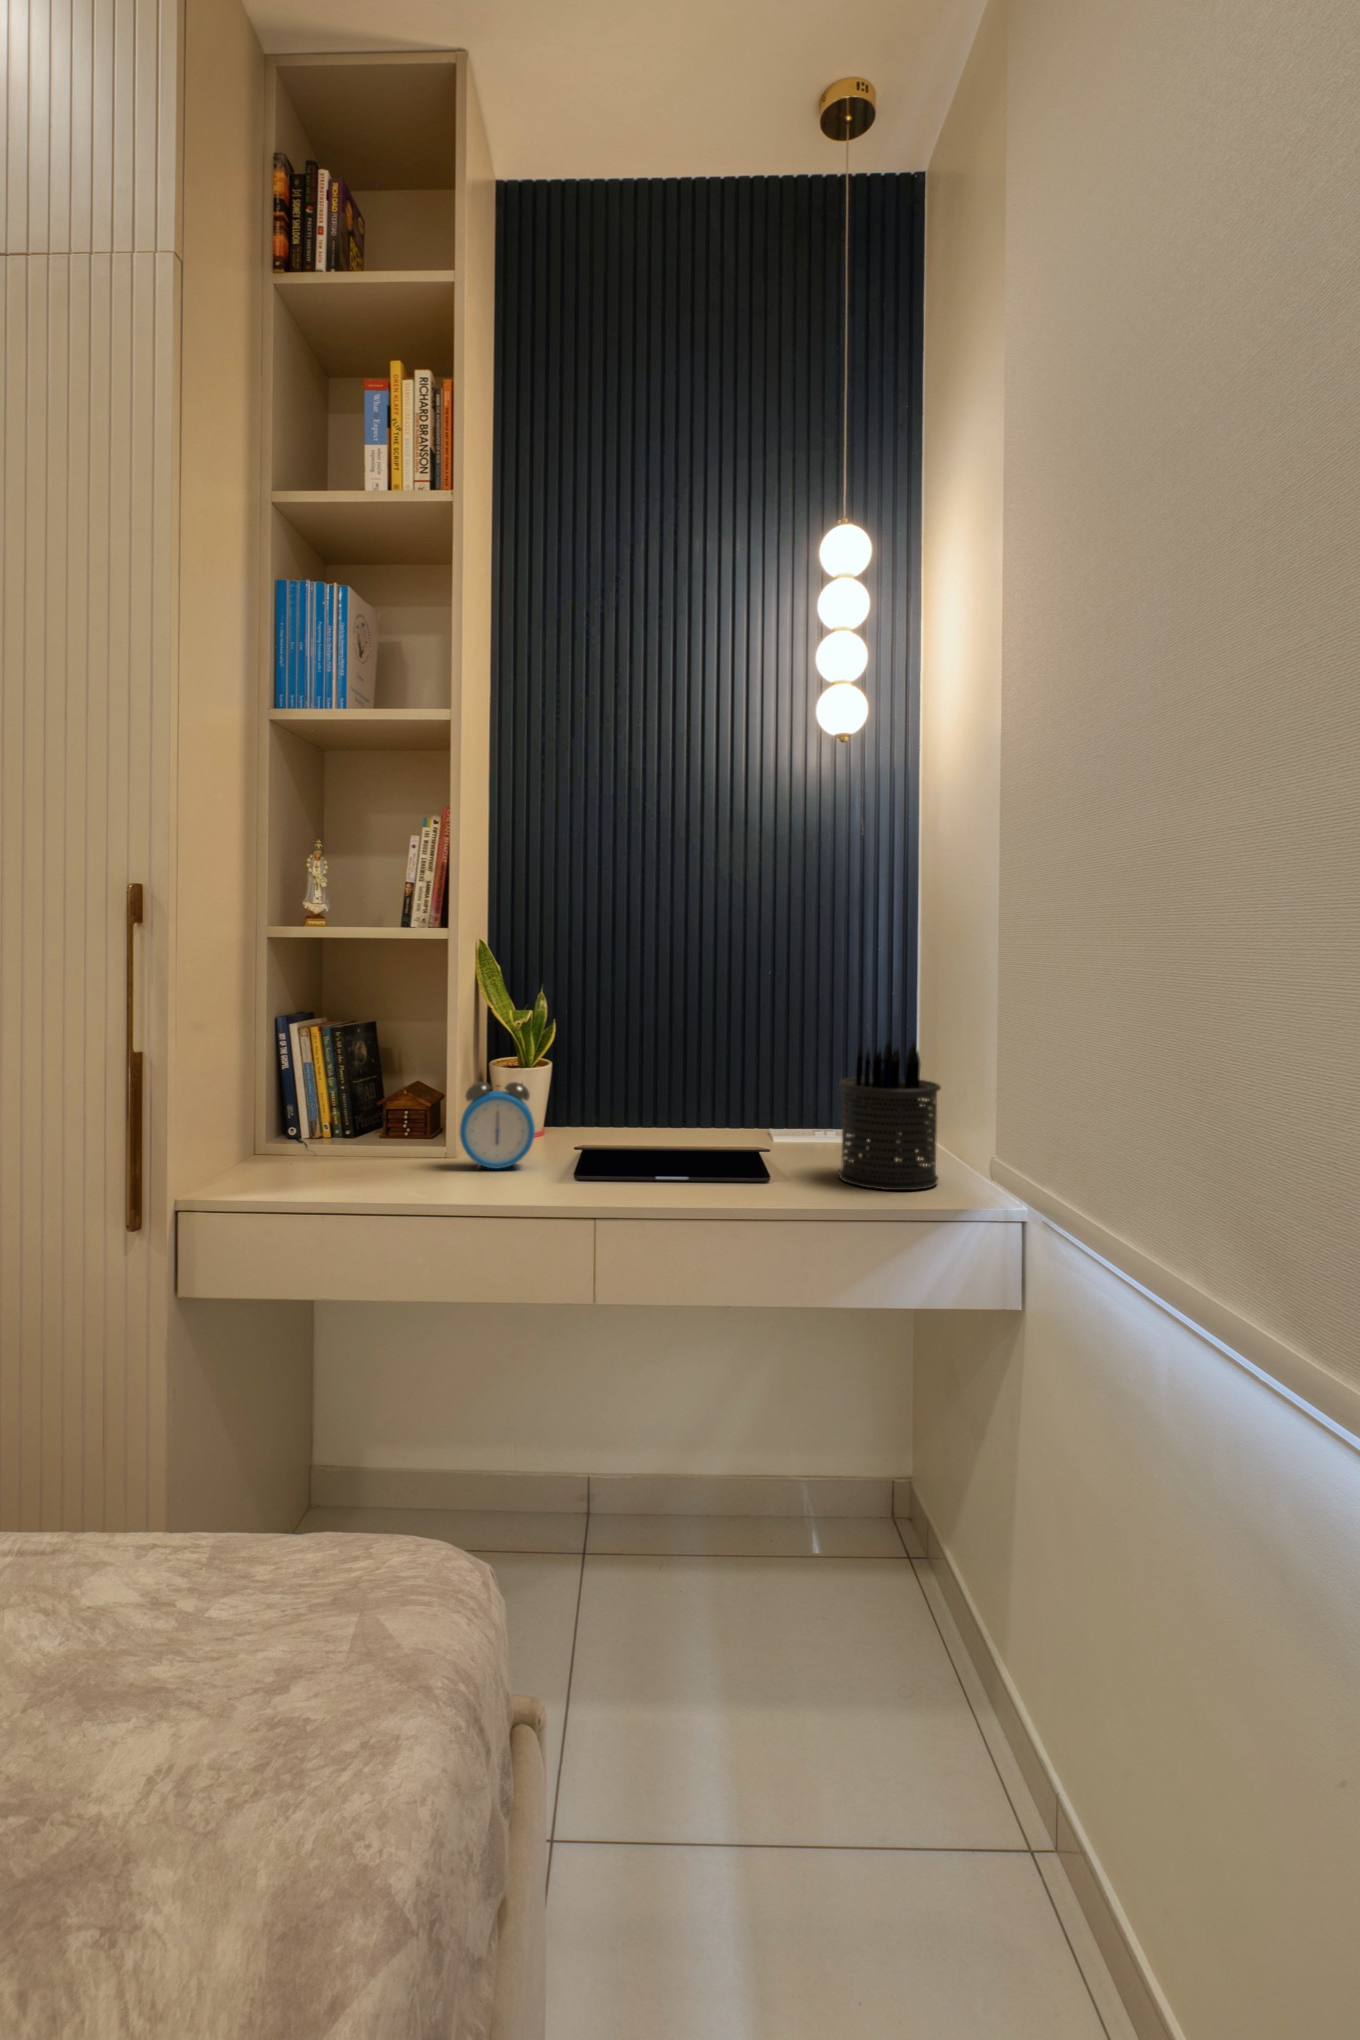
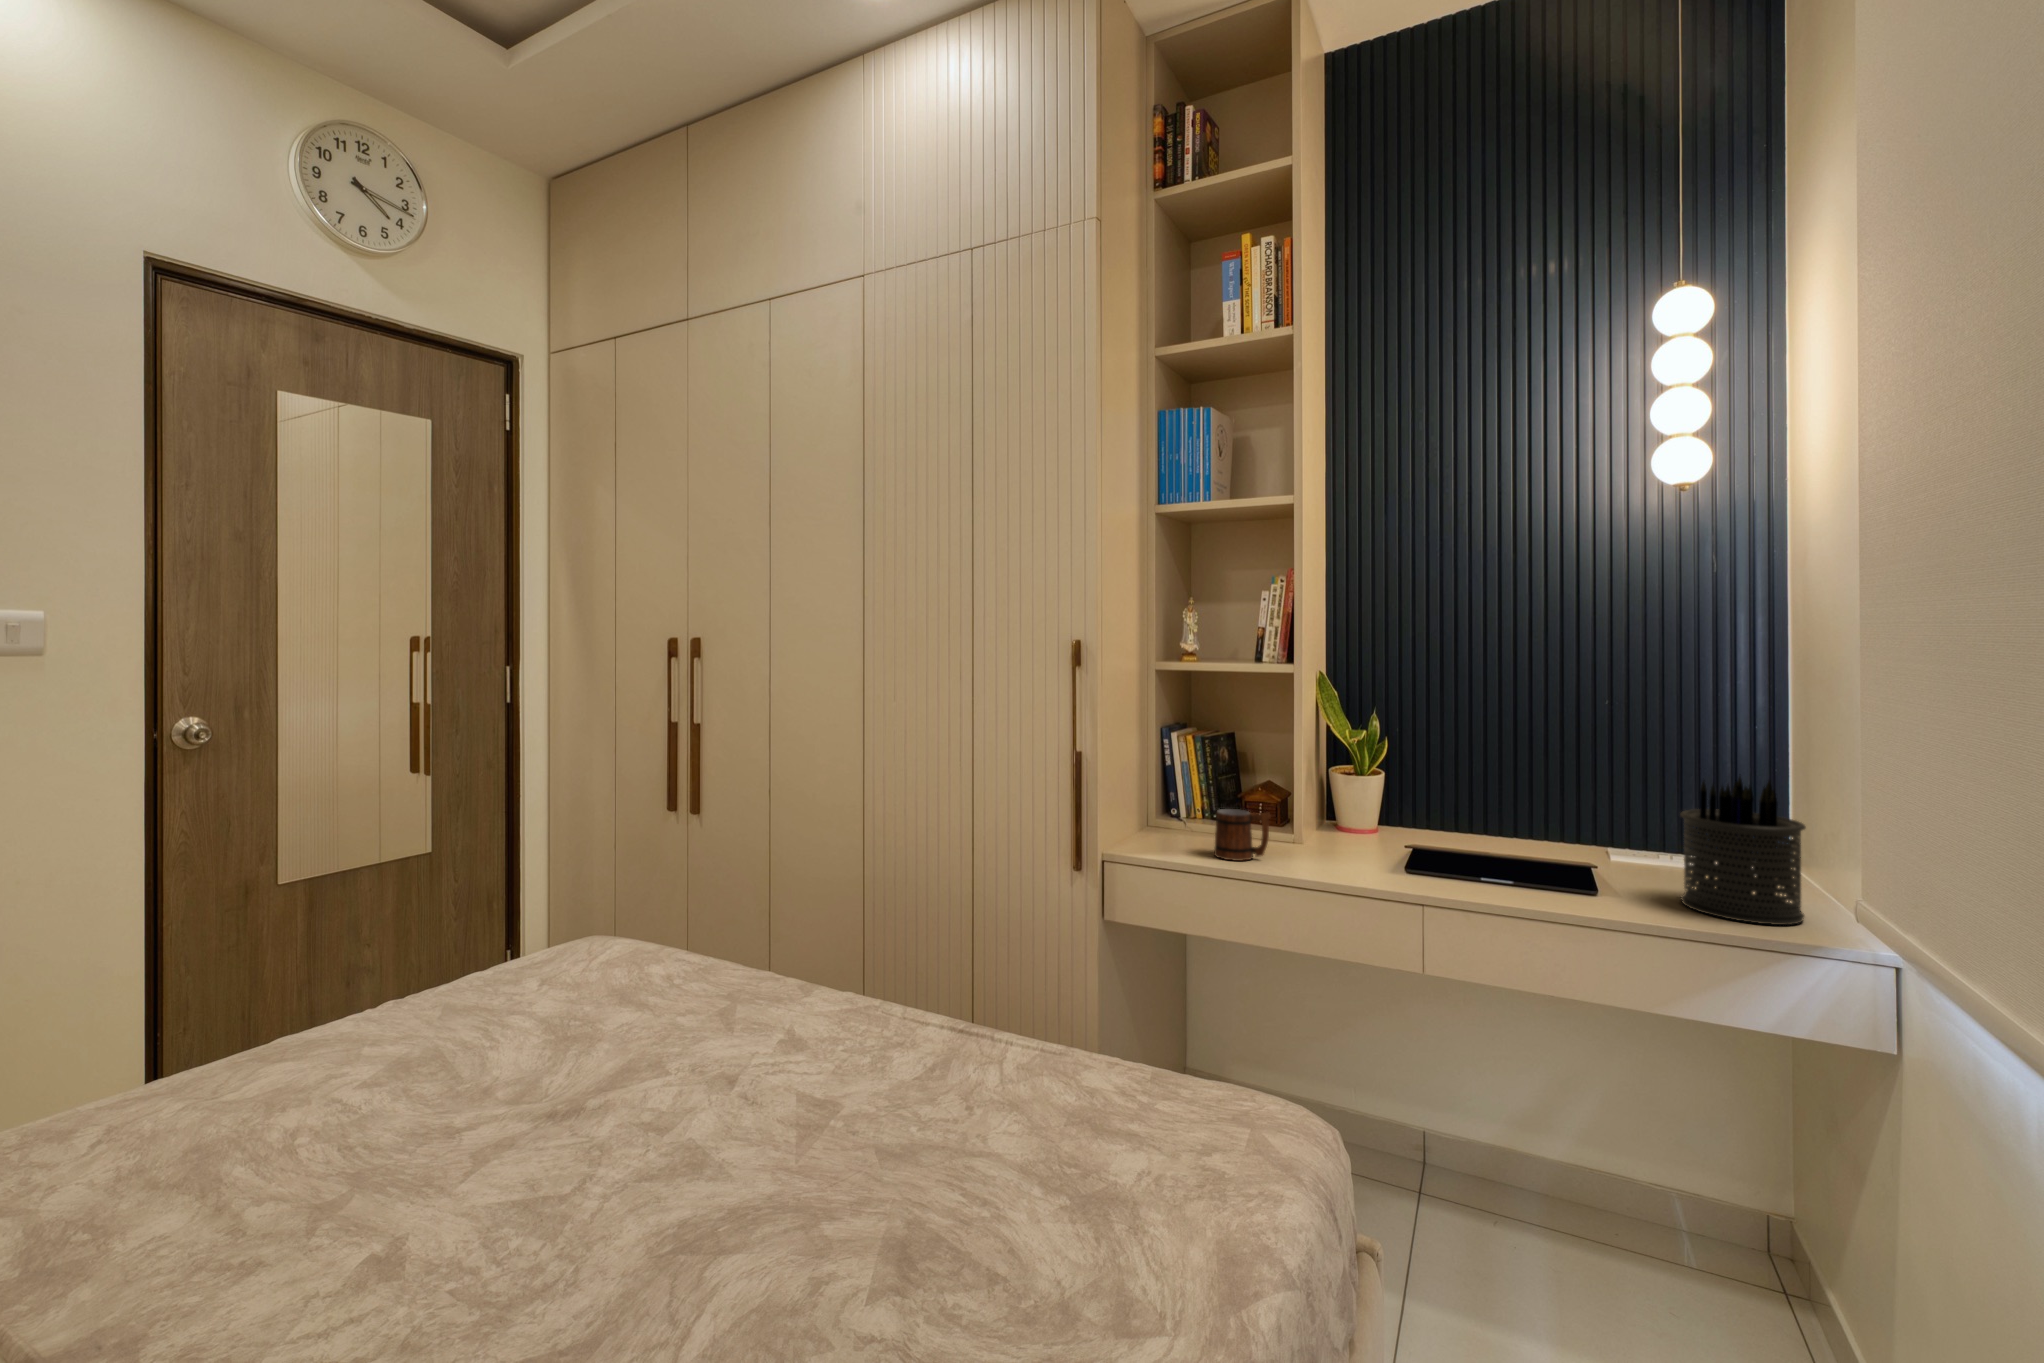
alarm clock: present [460,1082,535,1169] -> none [1305,788,1369,860]
mug: none [344,1117,418,1186] -> present [1214,809,1270,861]

